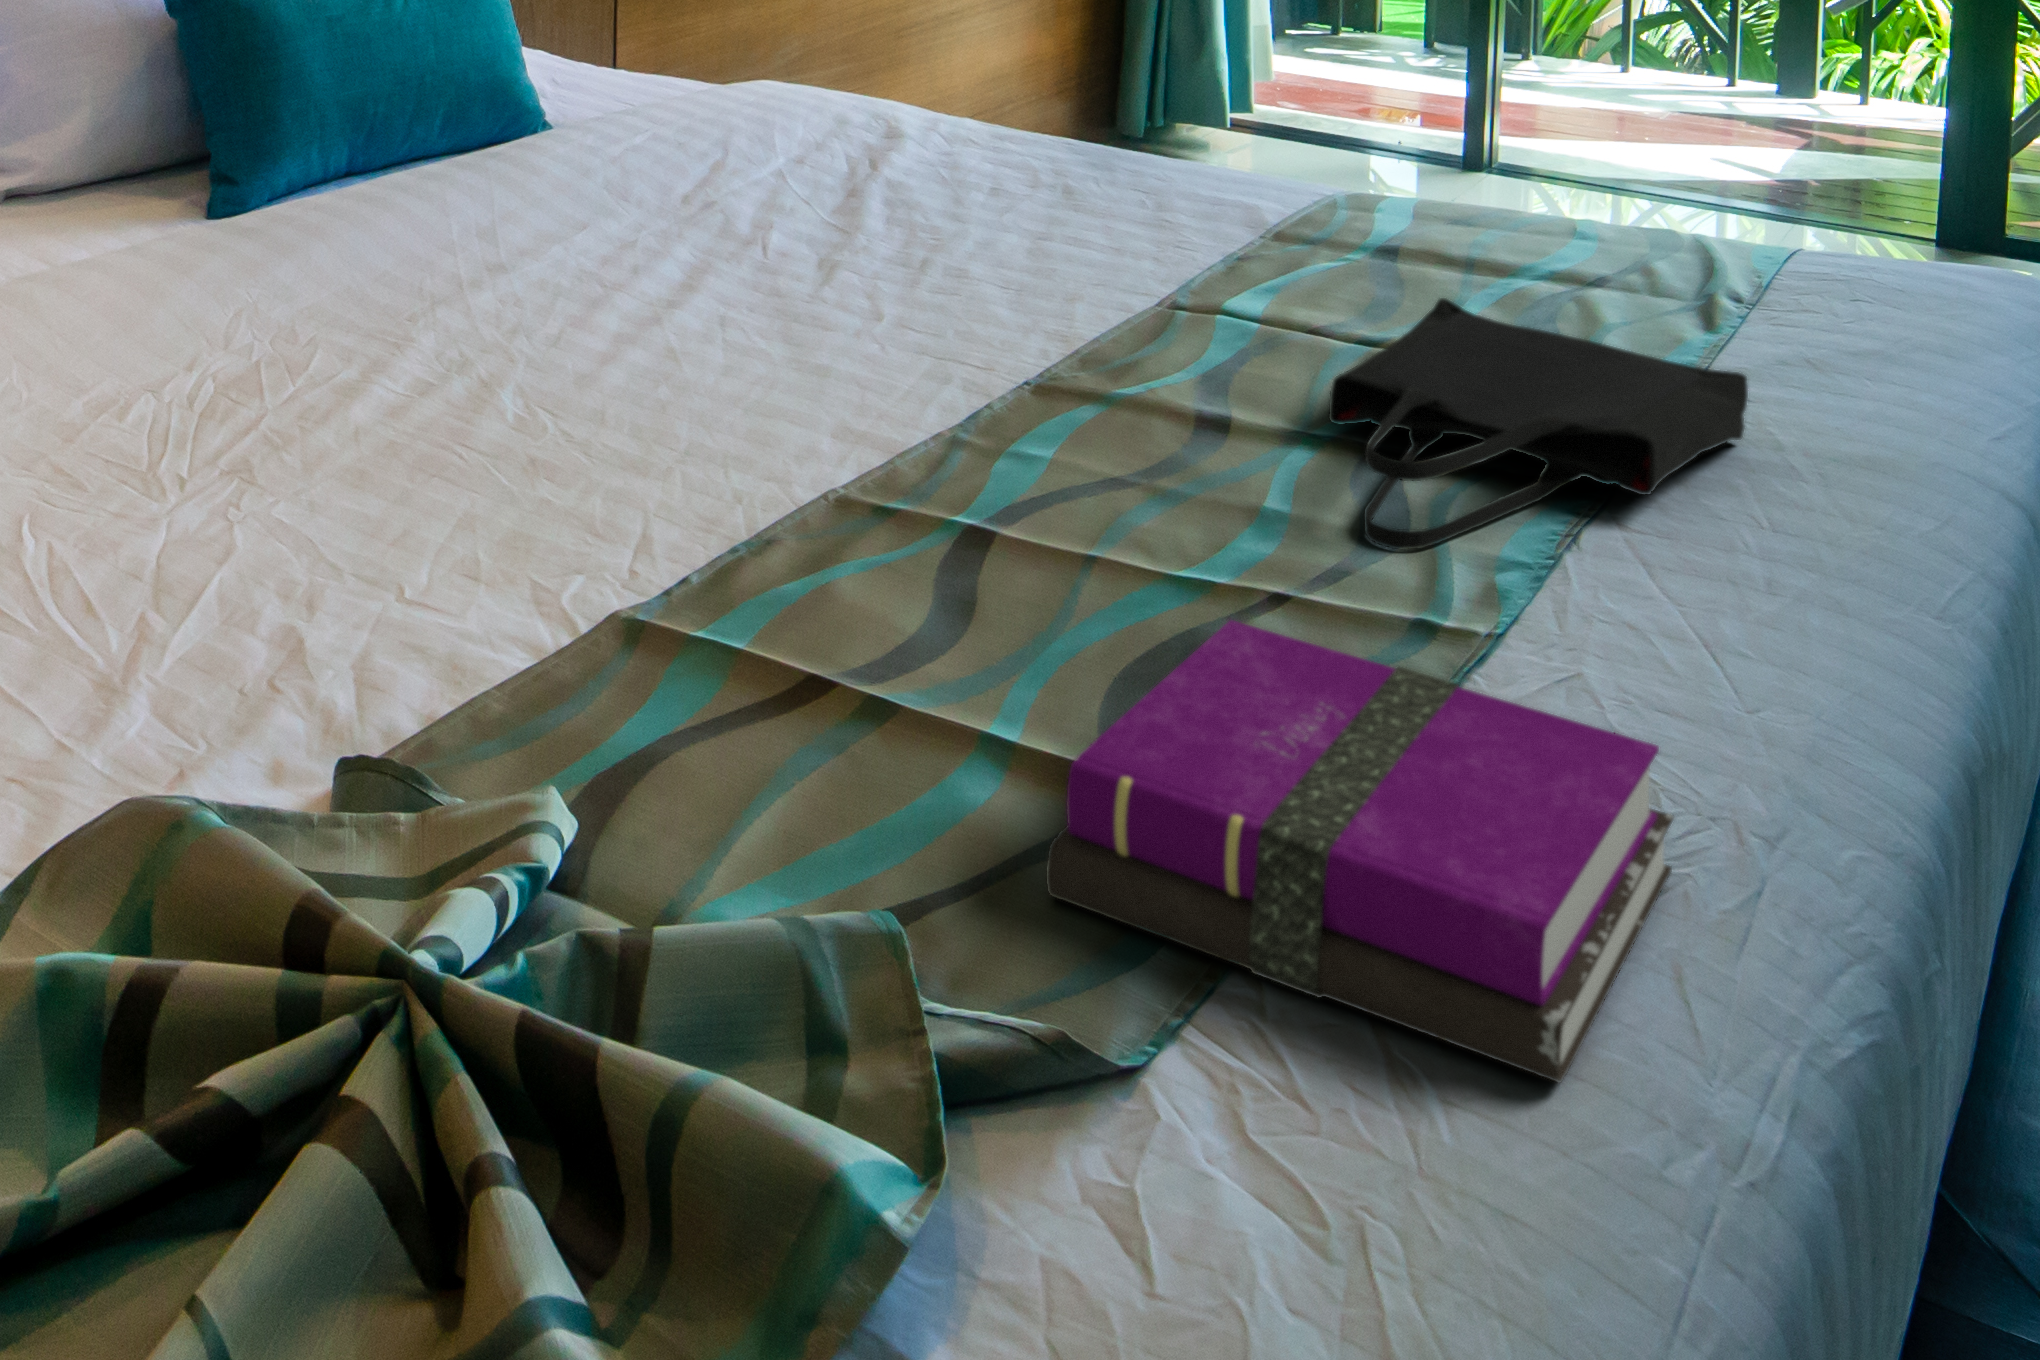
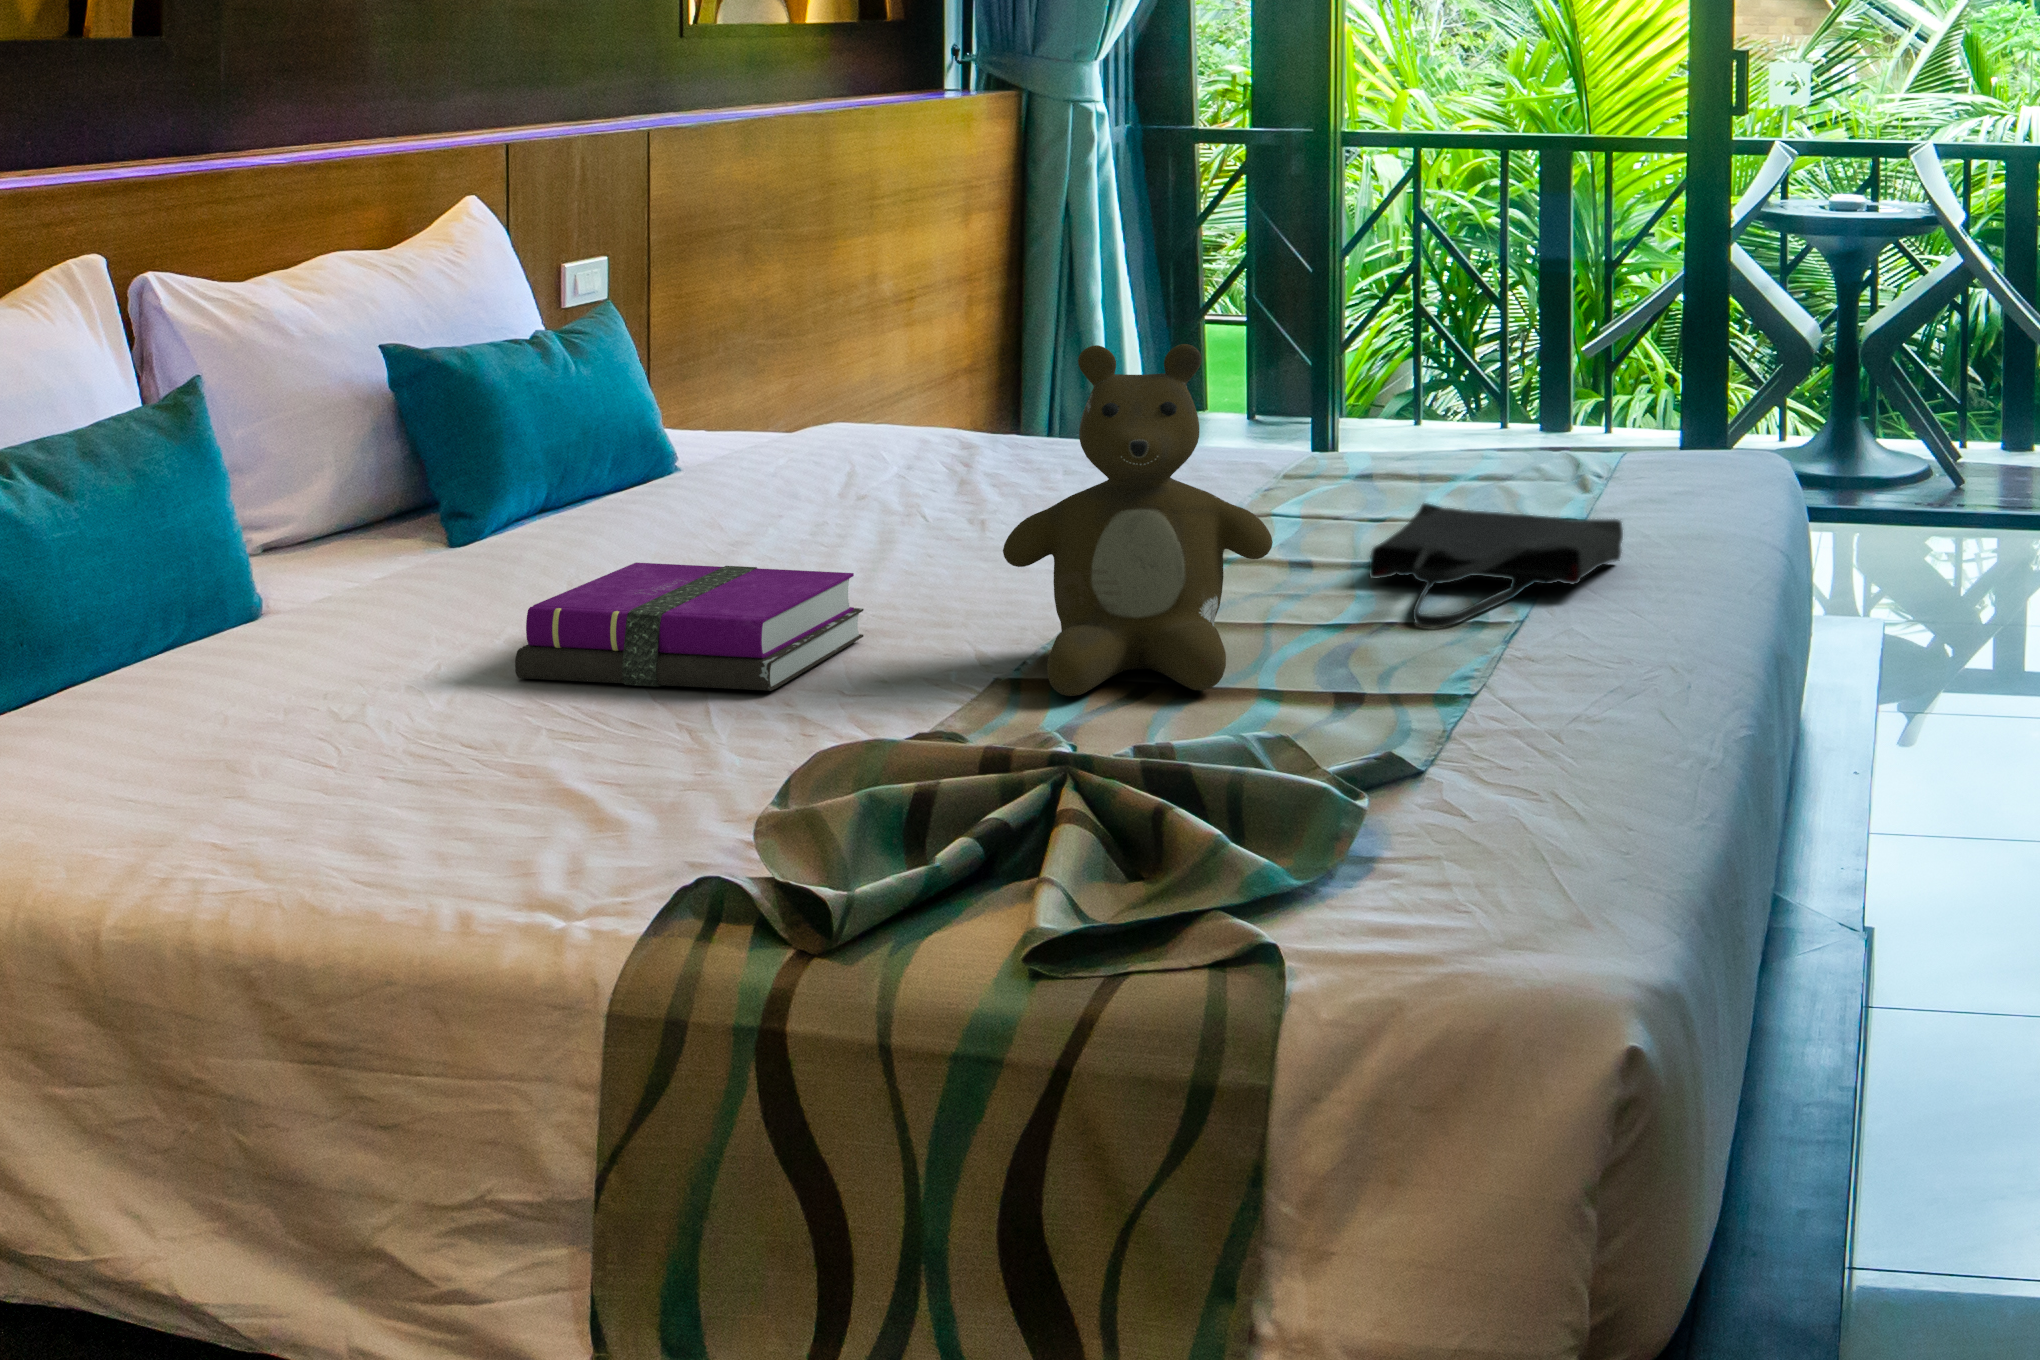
teddy bear: none [726,67,1116,644] -> present [1003,344,1273,696]
notebook: present [1046,620,1673,1082] -> present [515,563,864,691]

